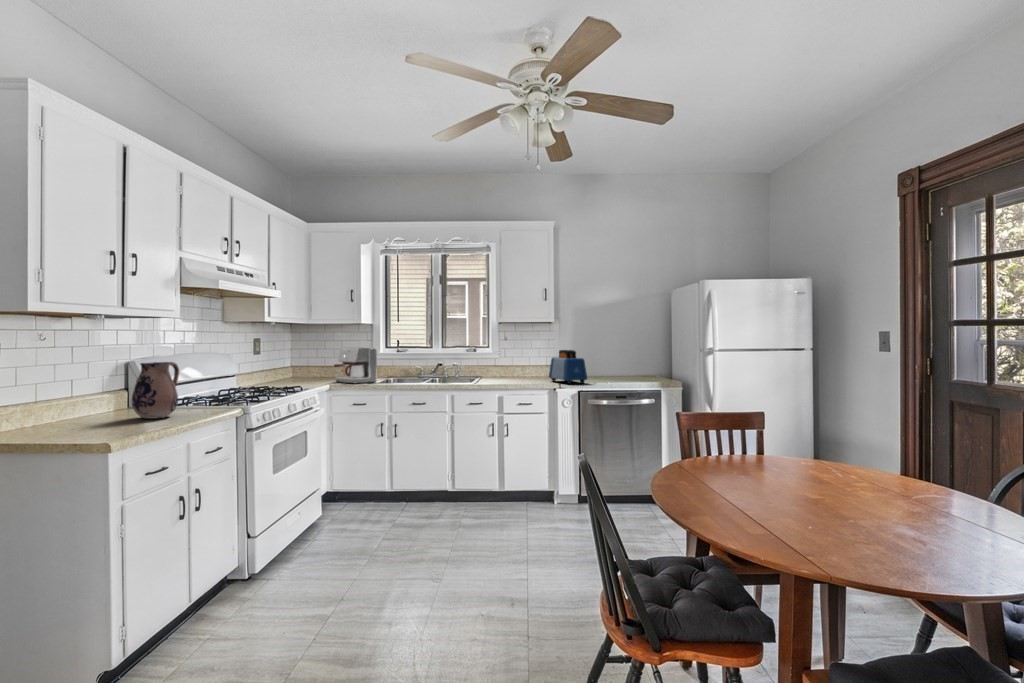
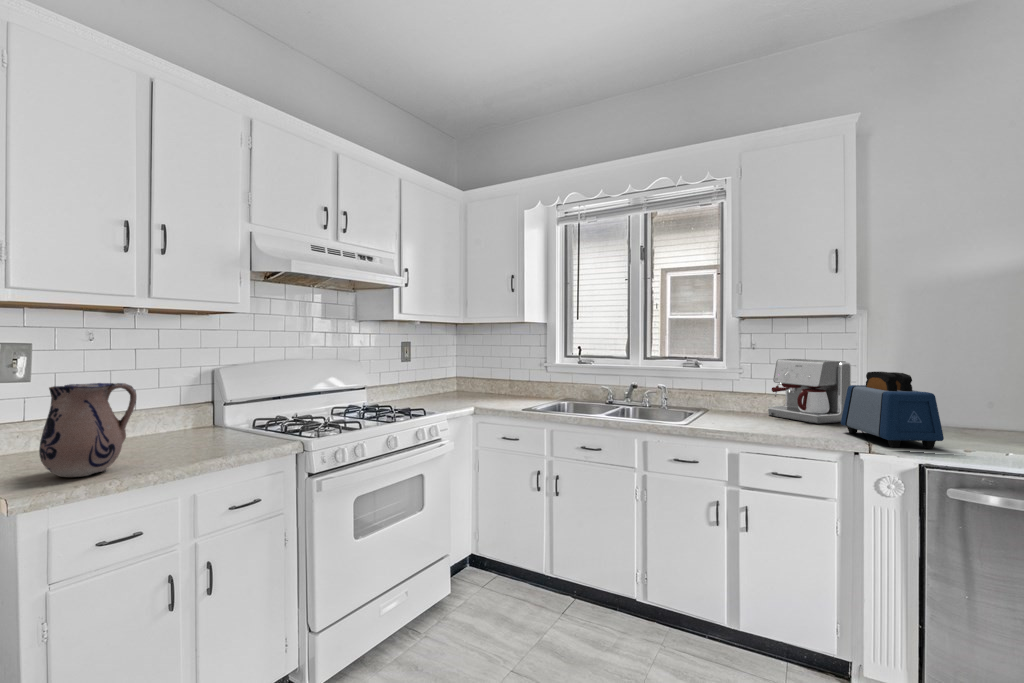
coffee maker: present [334,347,377,383] -> present [768,359,851,424]

